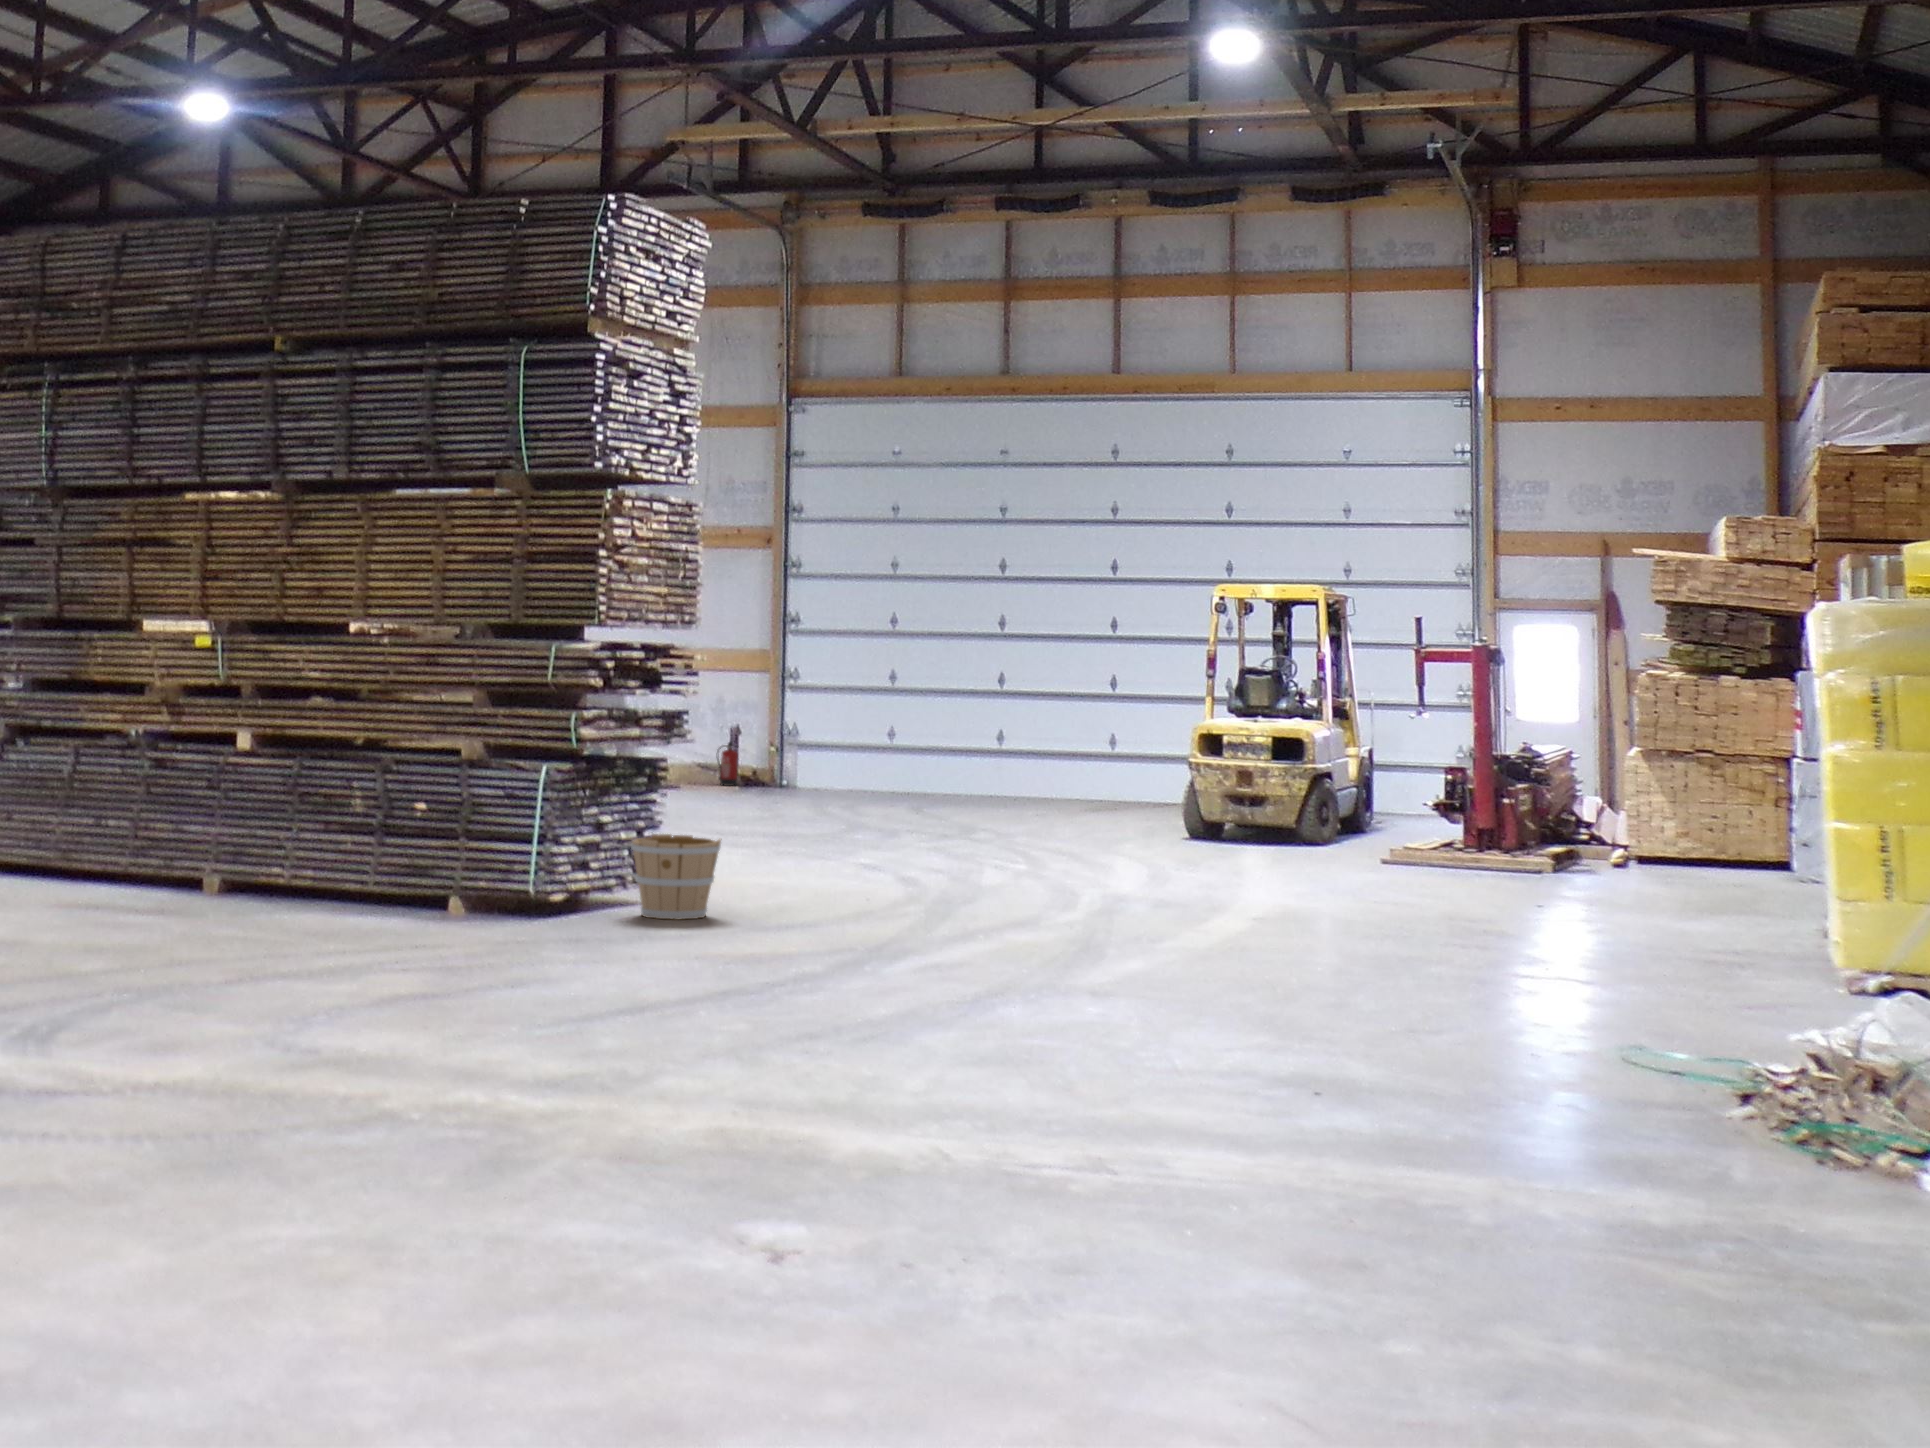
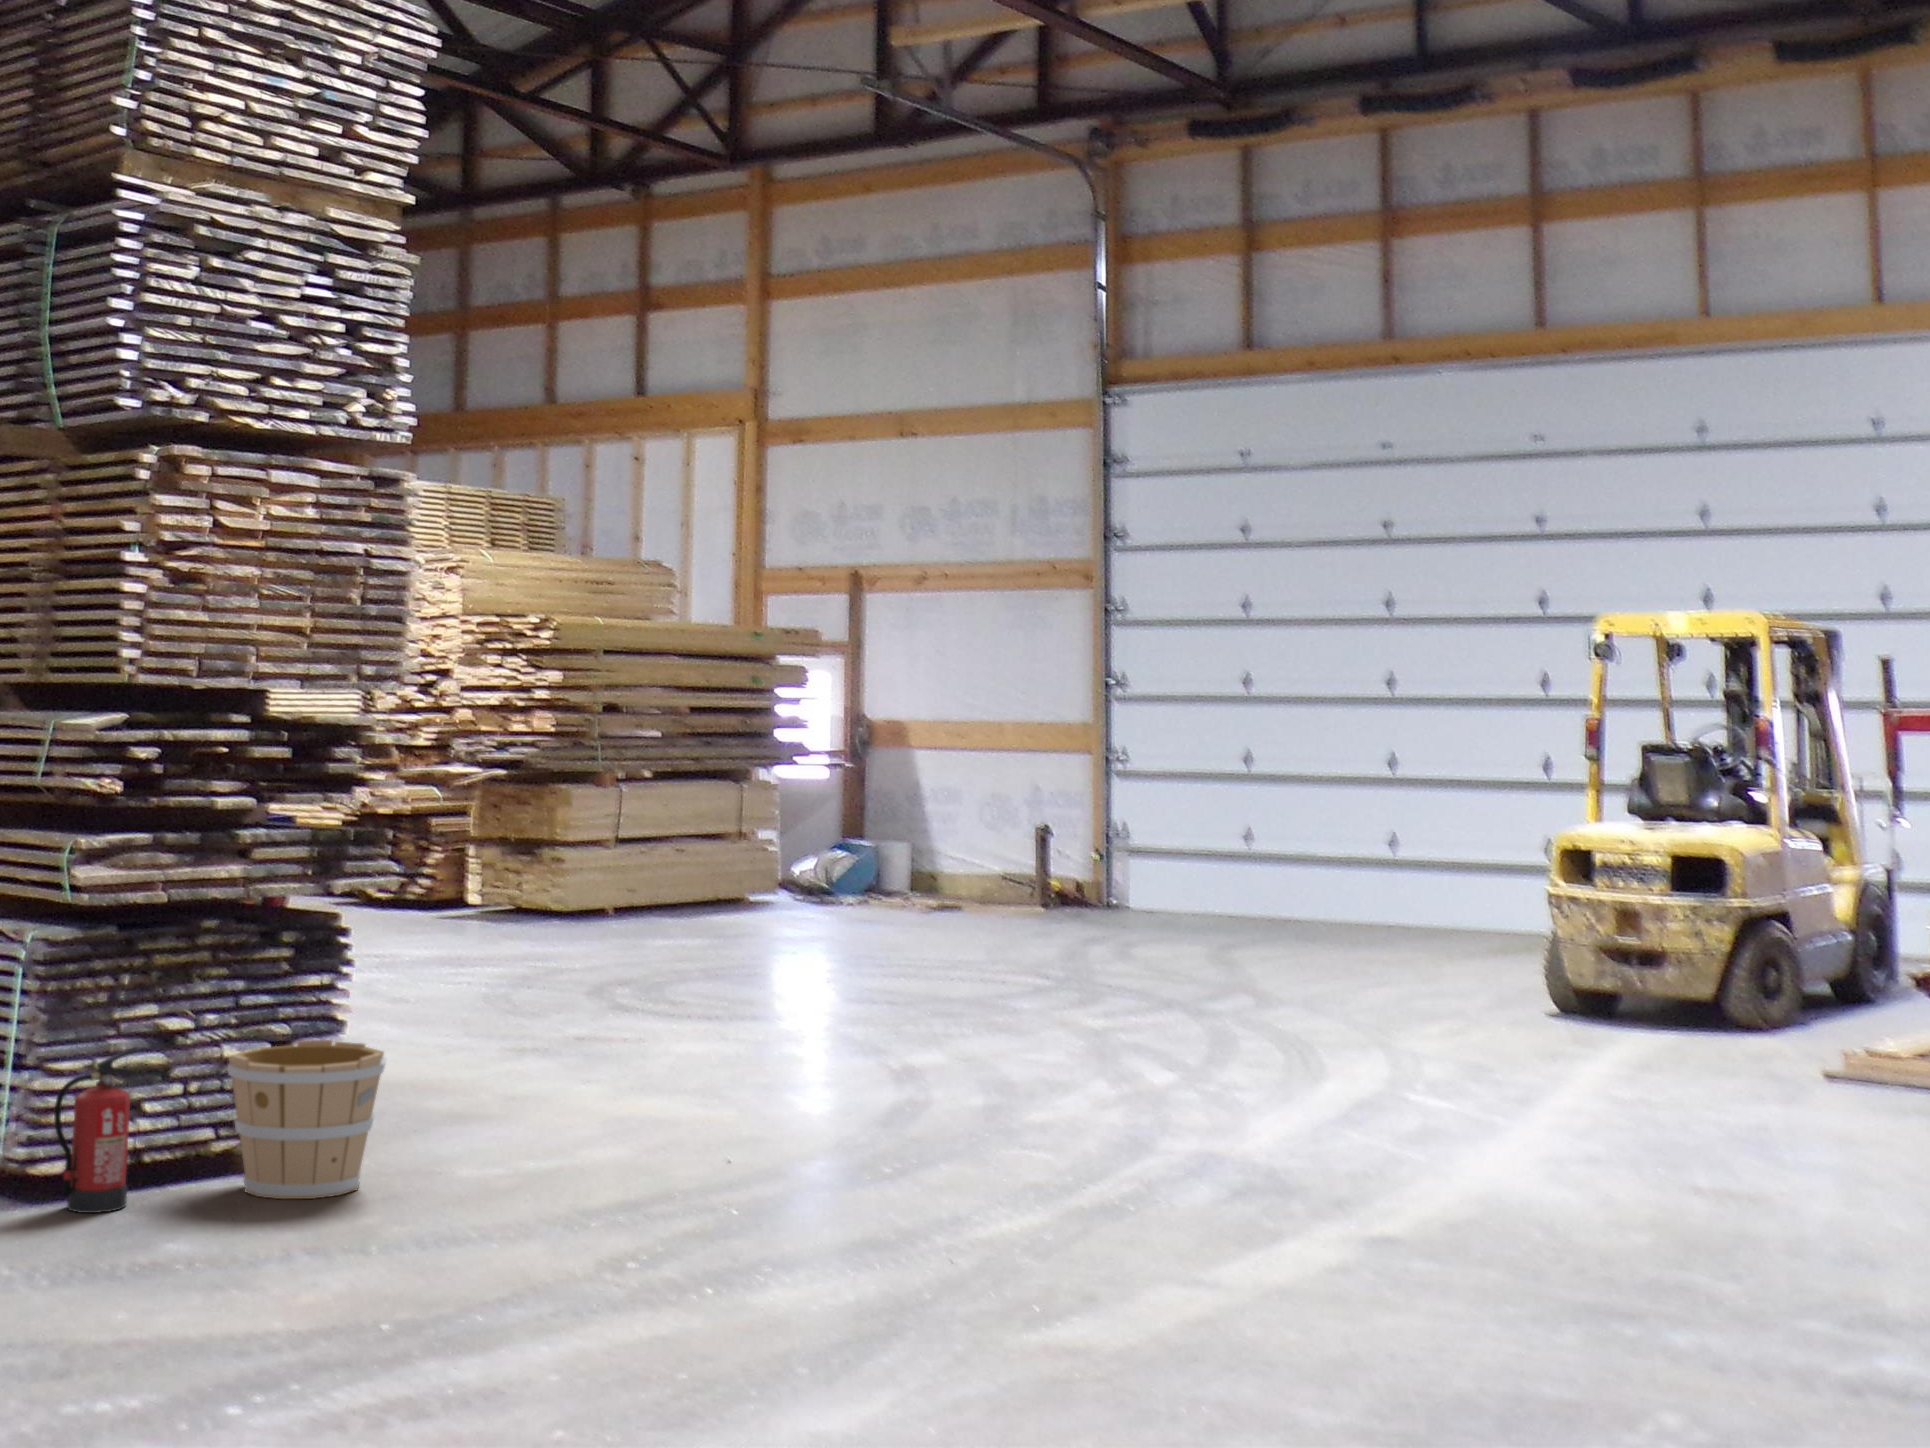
fire extinguisher: present [718,742,738,786] -> present [54,1047,137,1213]

